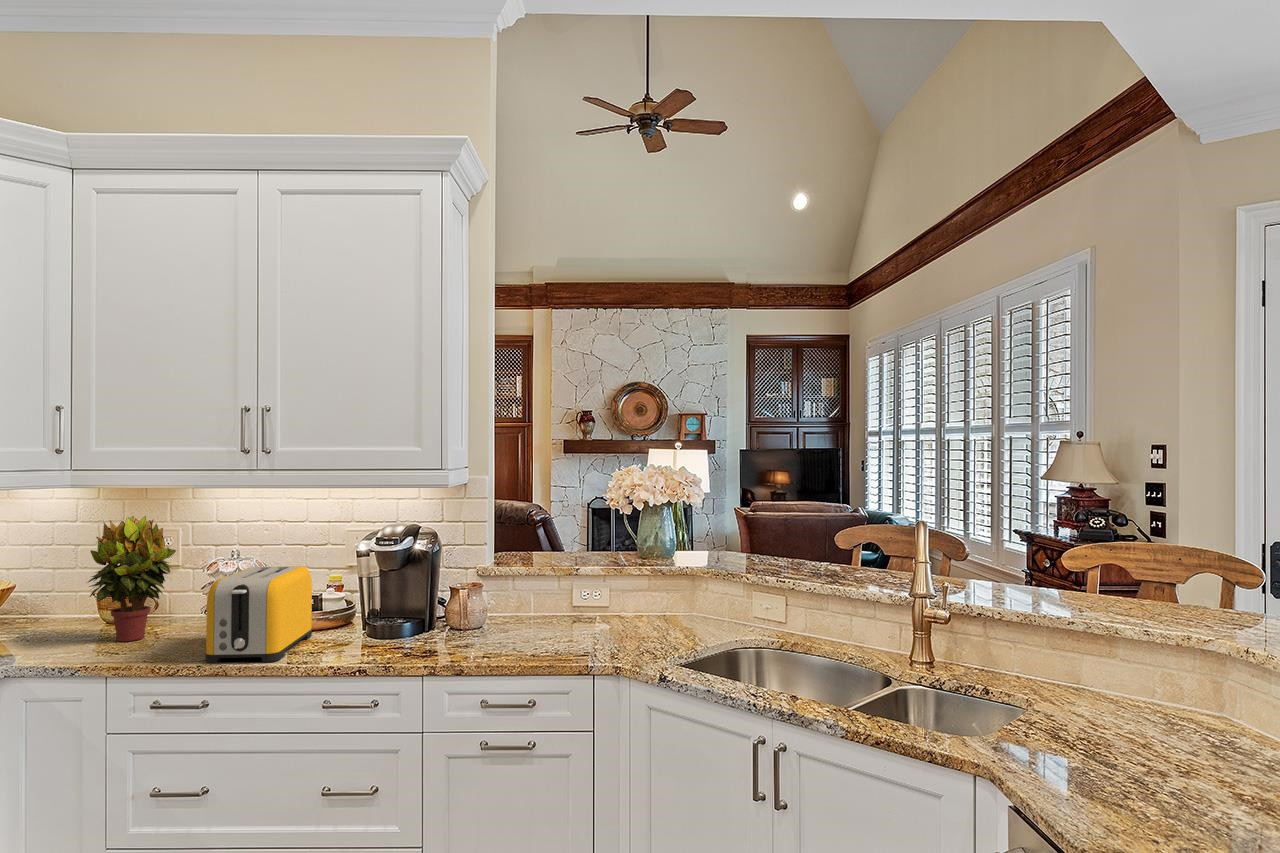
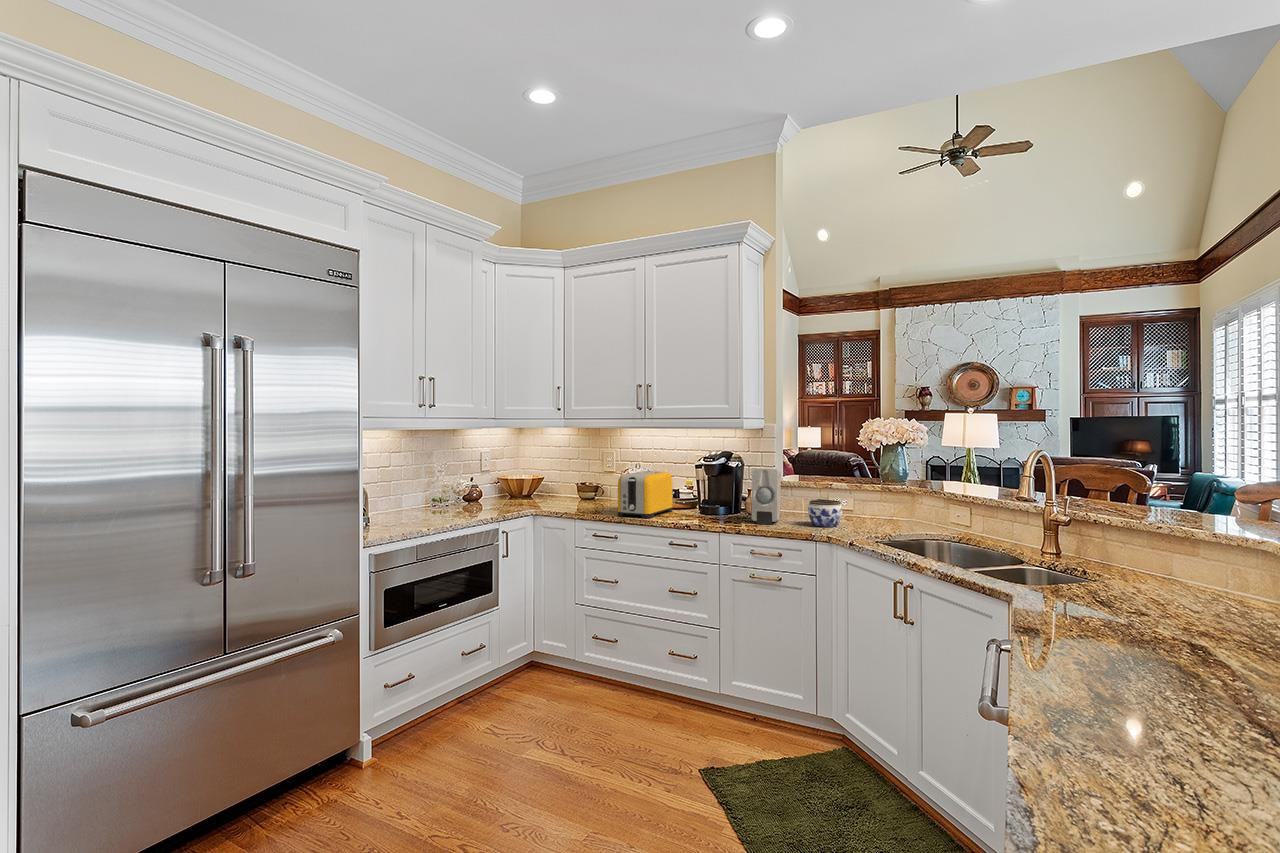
potted plant: present [87,516,176,641] -> none [571,443,612,506]
soap dispenser: none [473,554,518,650] -> present [752,469,781,524]
jar: none [563,598,616,644] -> present [808,499,843,527]

